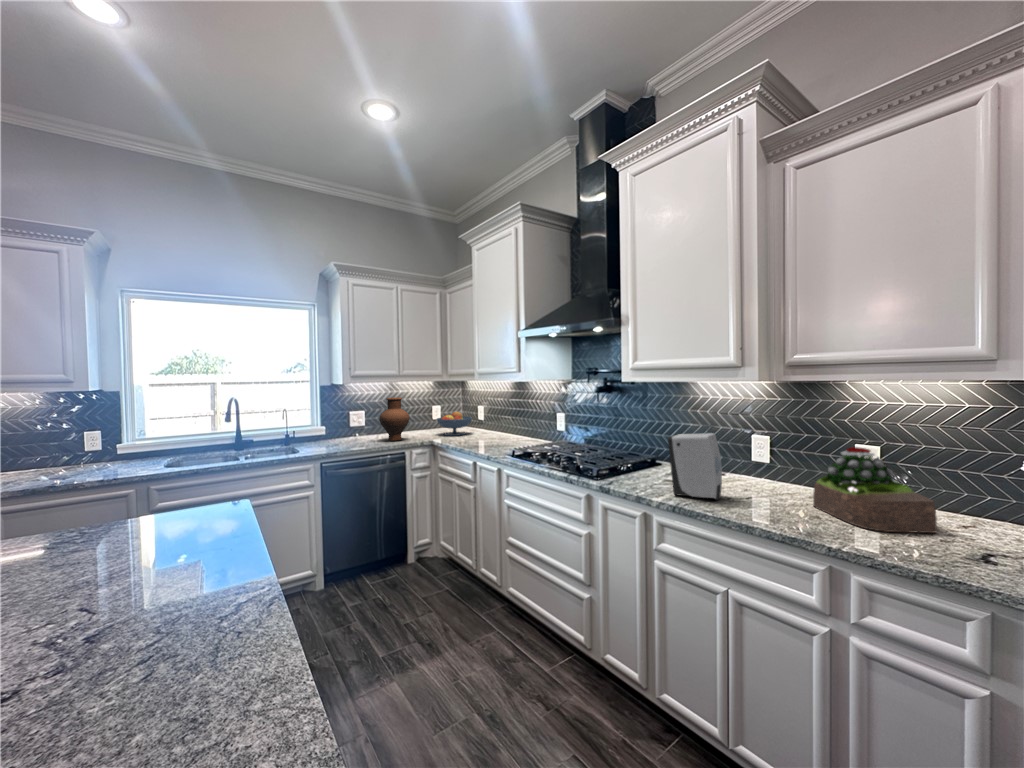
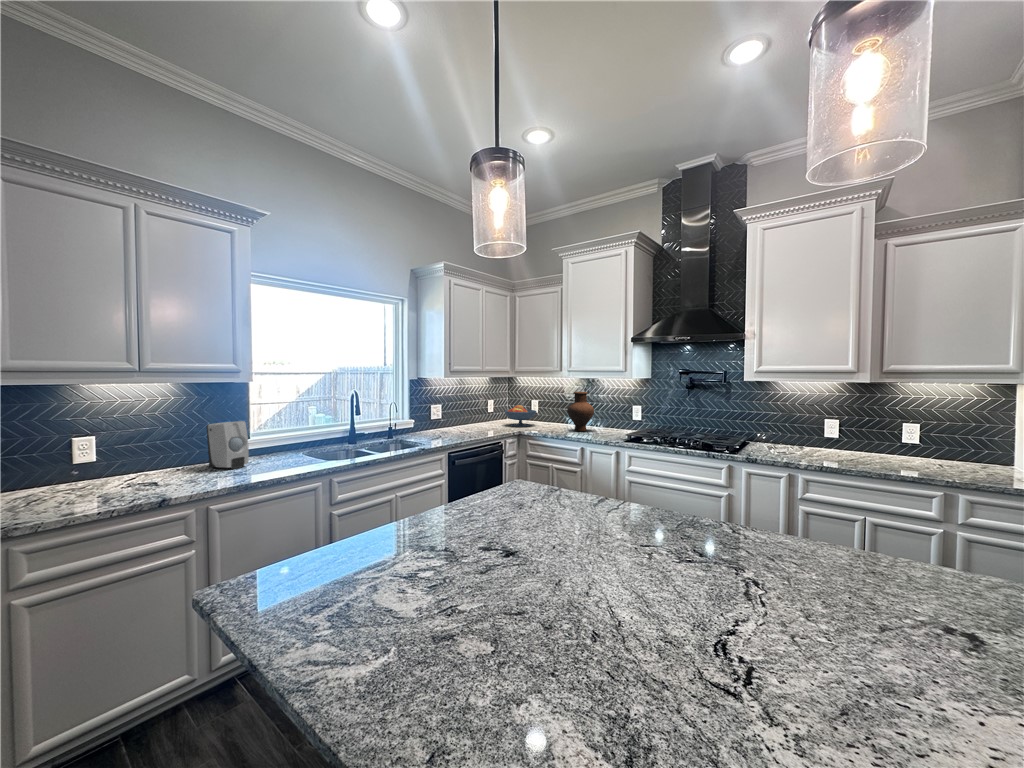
vase: present [379,398,410,441] -> present [567,392,594,431]
soap dispenser: present [668,433,722,500] -> present [207,421,249,469]
succulent plant: present [813,447,937,533] -> none [897,425,980,472]

